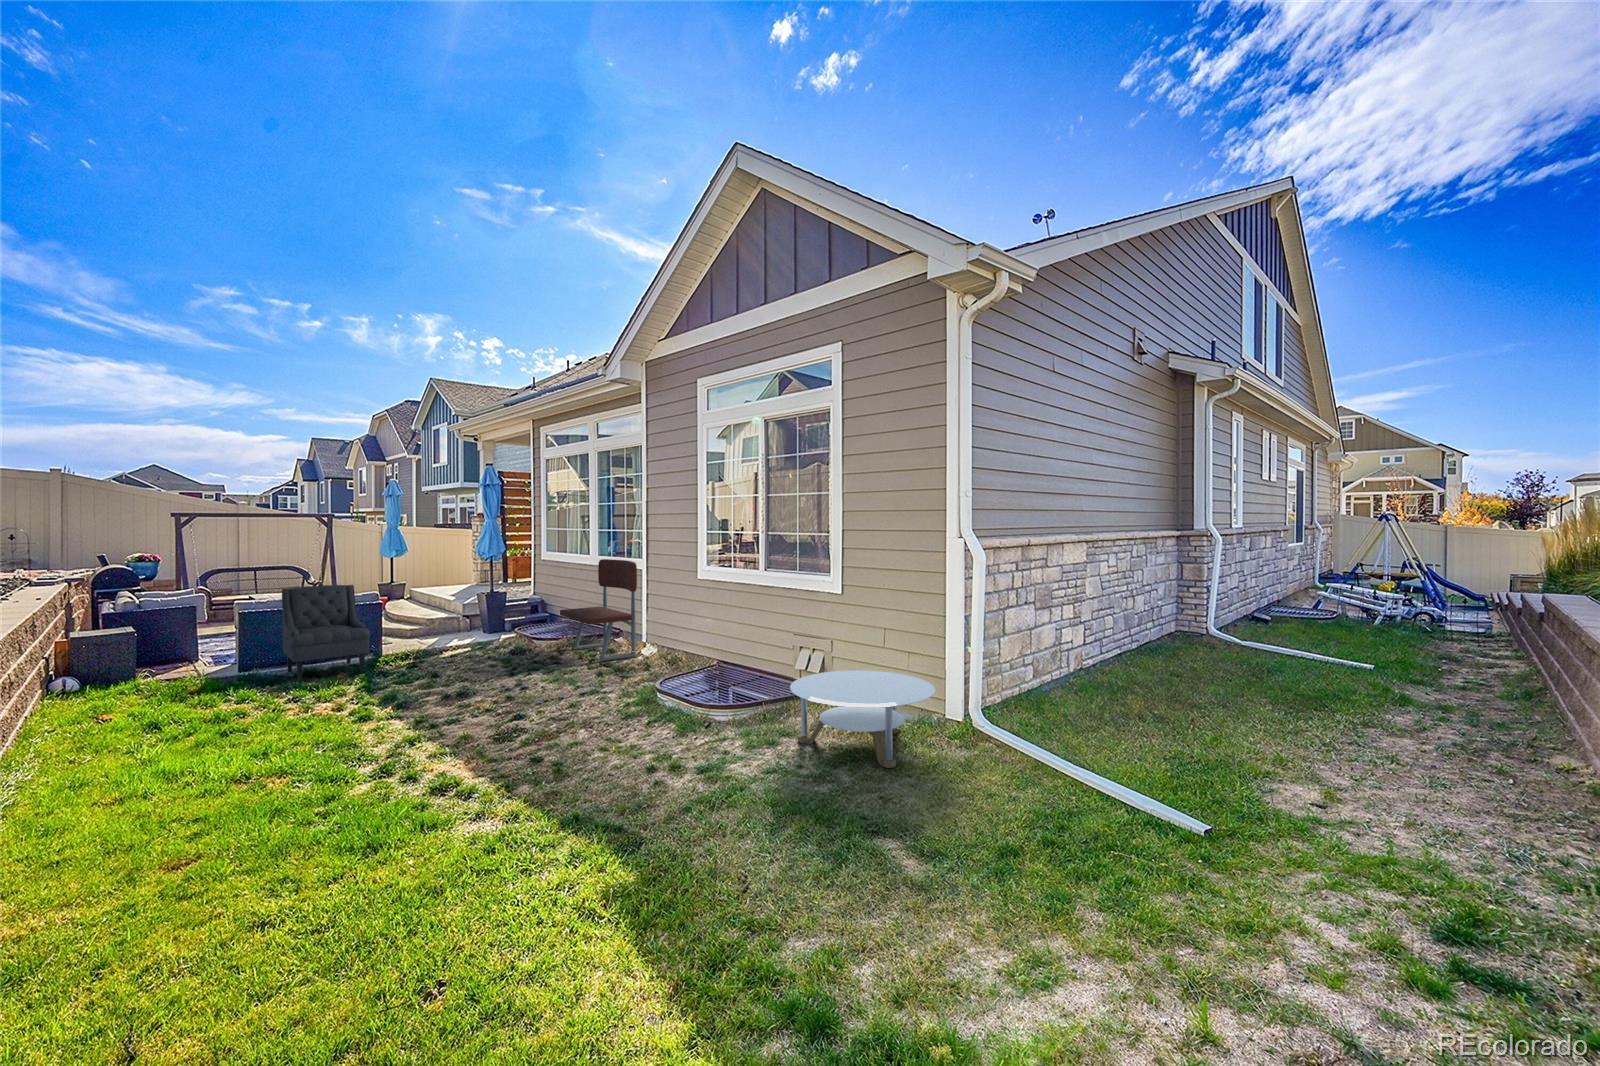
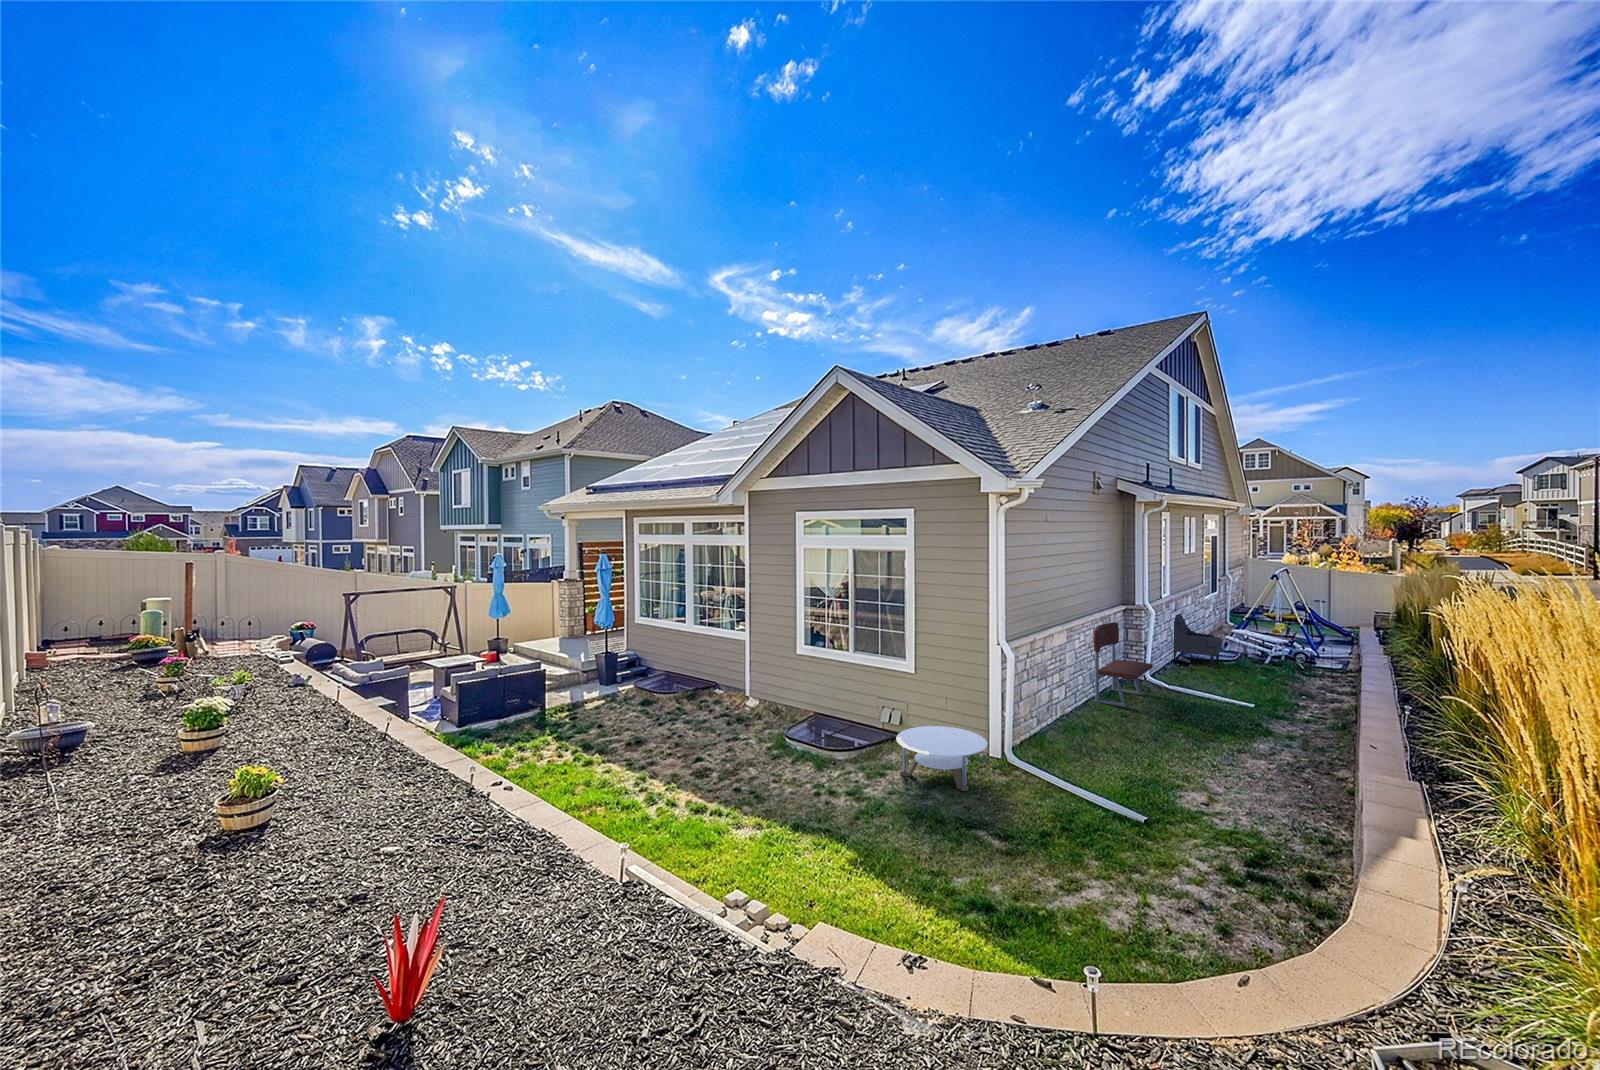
bench: present [560,559,637,661] -> present [1094,622,1153,707]
chair: present [282,585,370,681] -> present [1173,614,1223,666]

